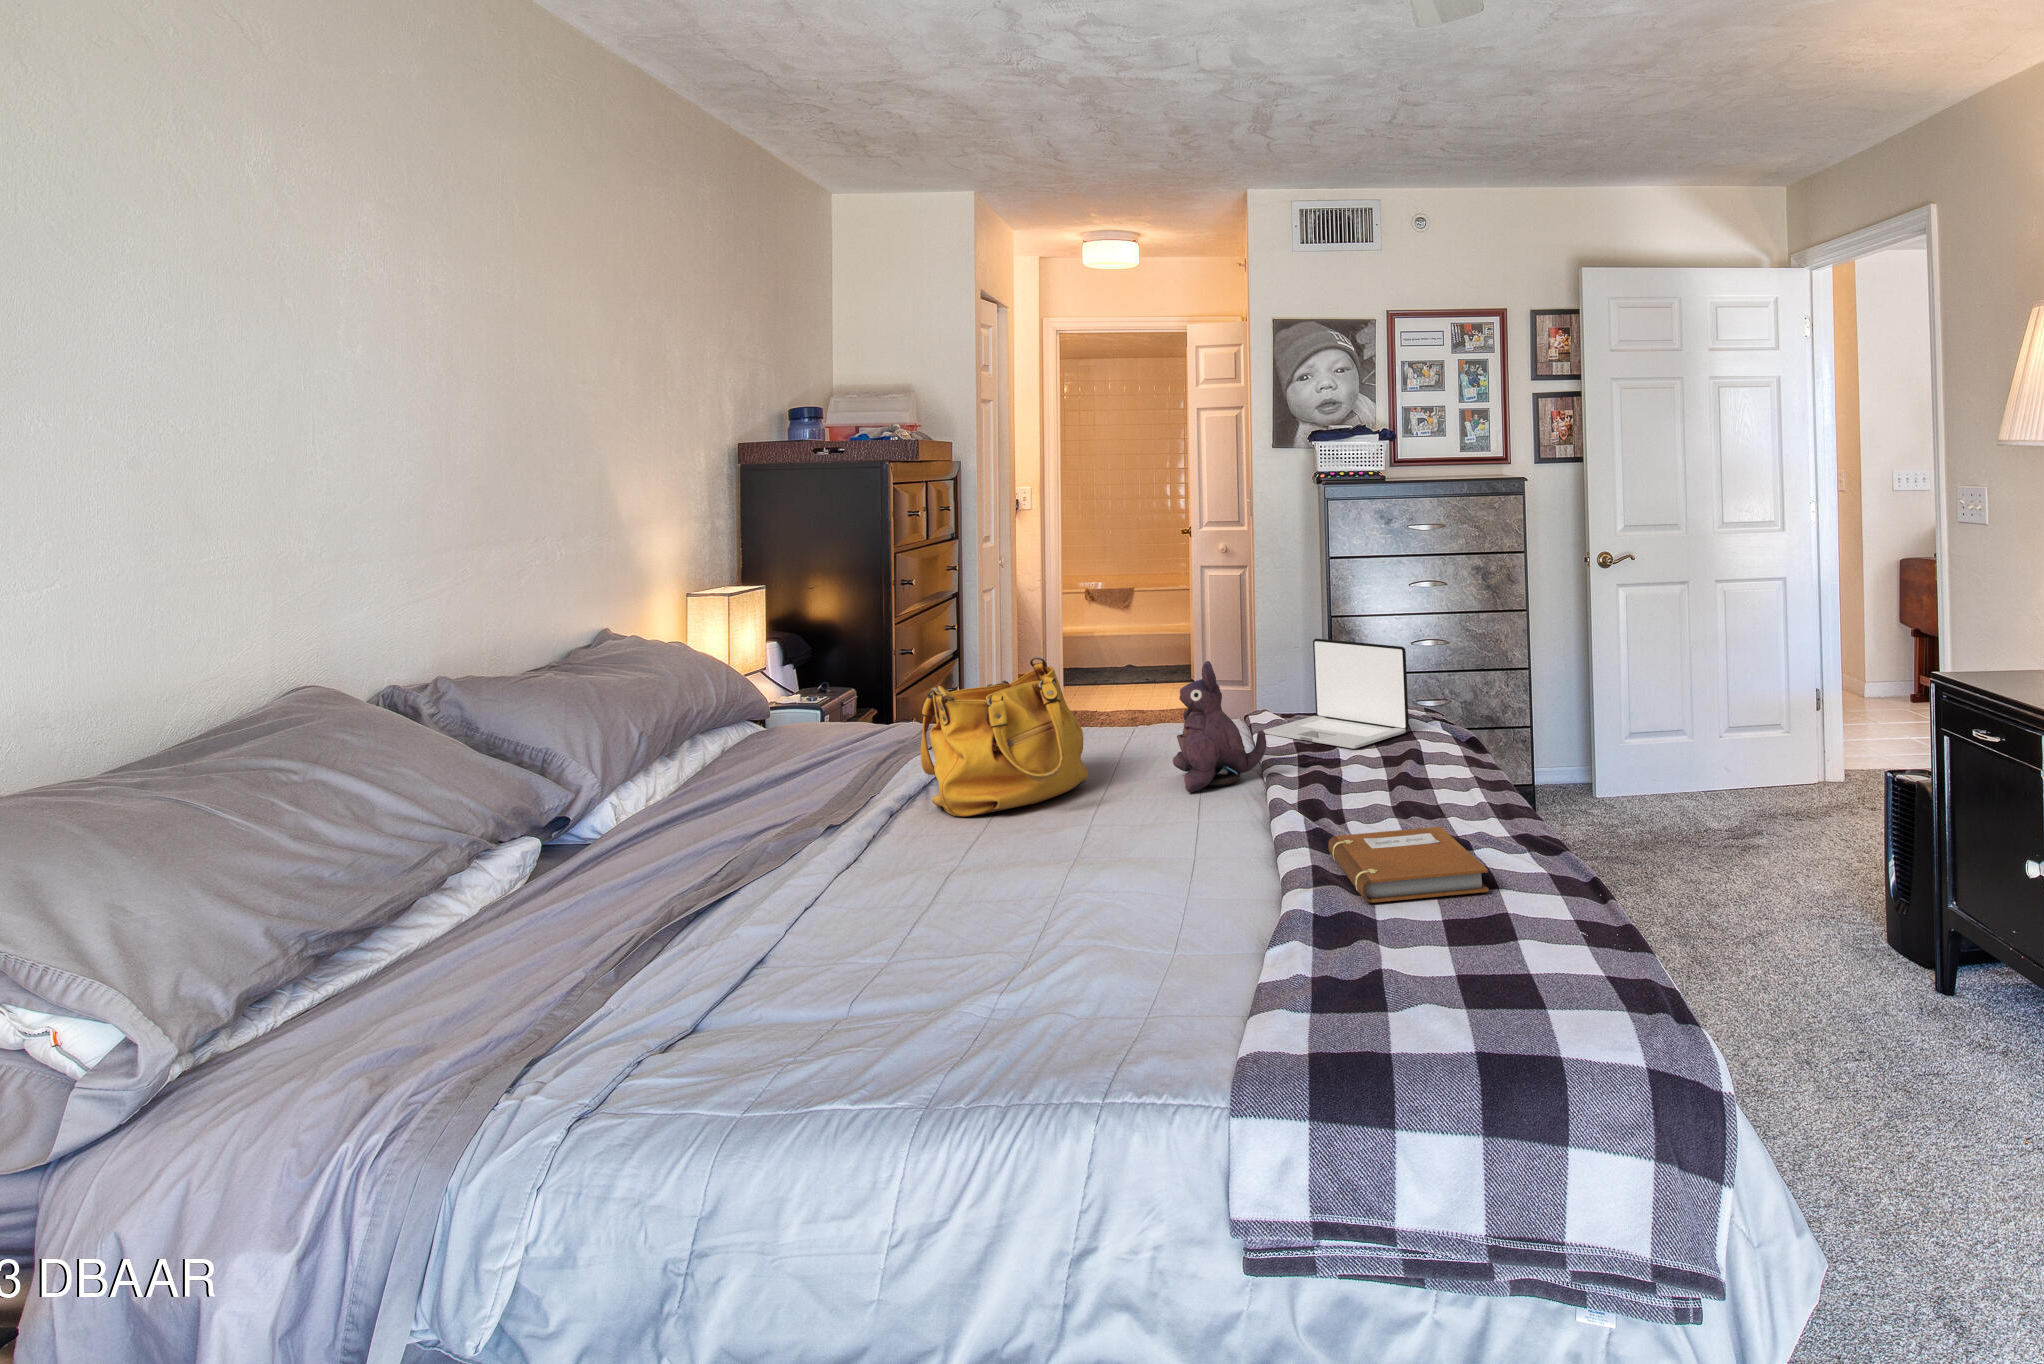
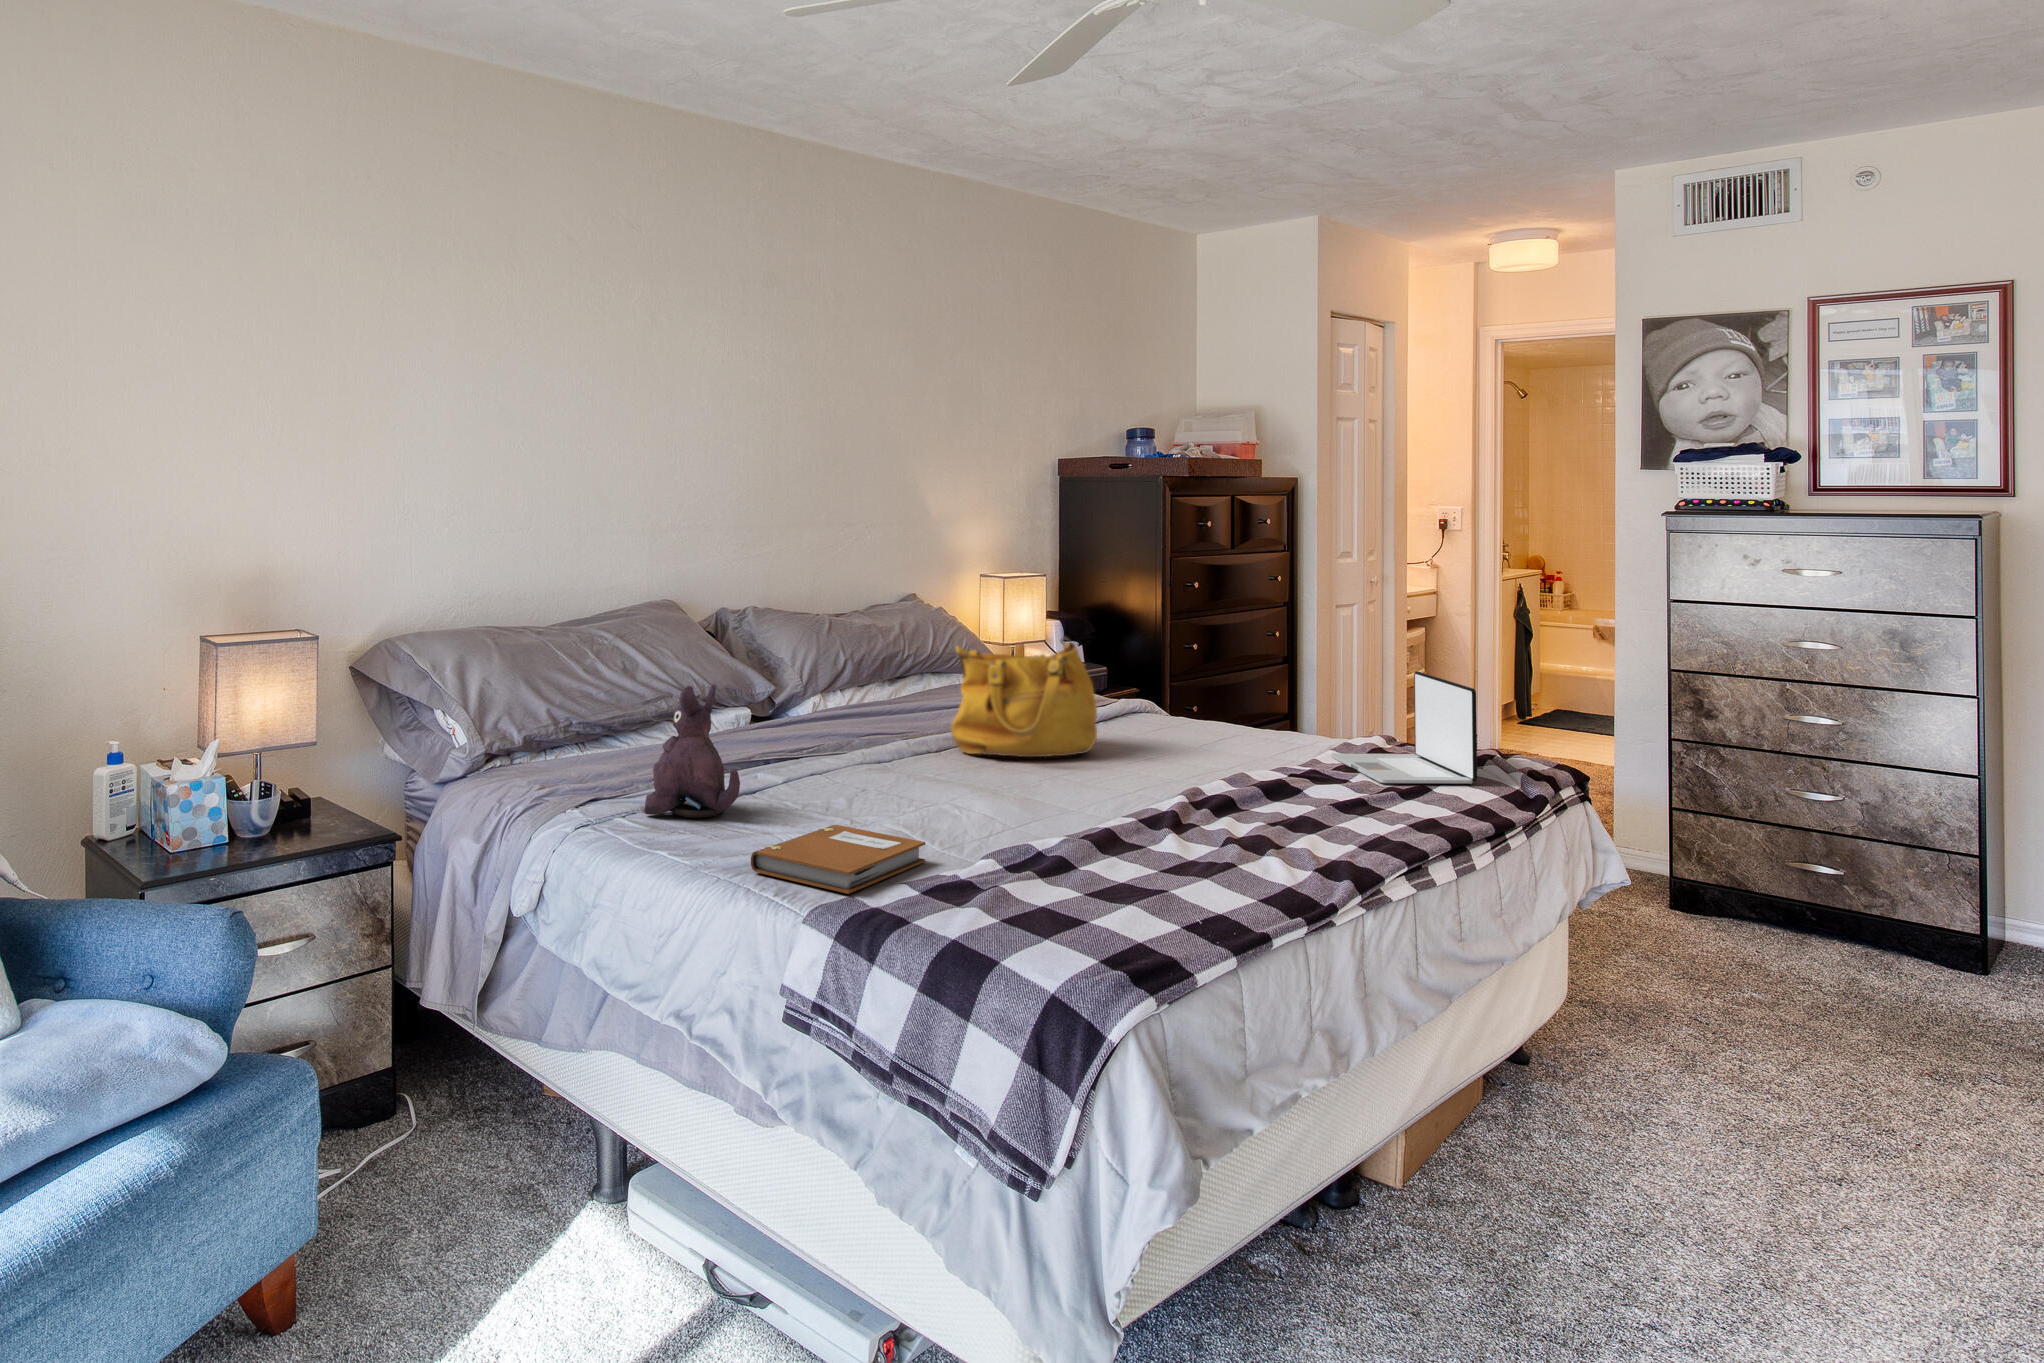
plush toy: present [1173,661,1267,793] -> present [644,685,740,818]
notebook: present [1328,827,1489,903] -> present [751,825,925,894]

